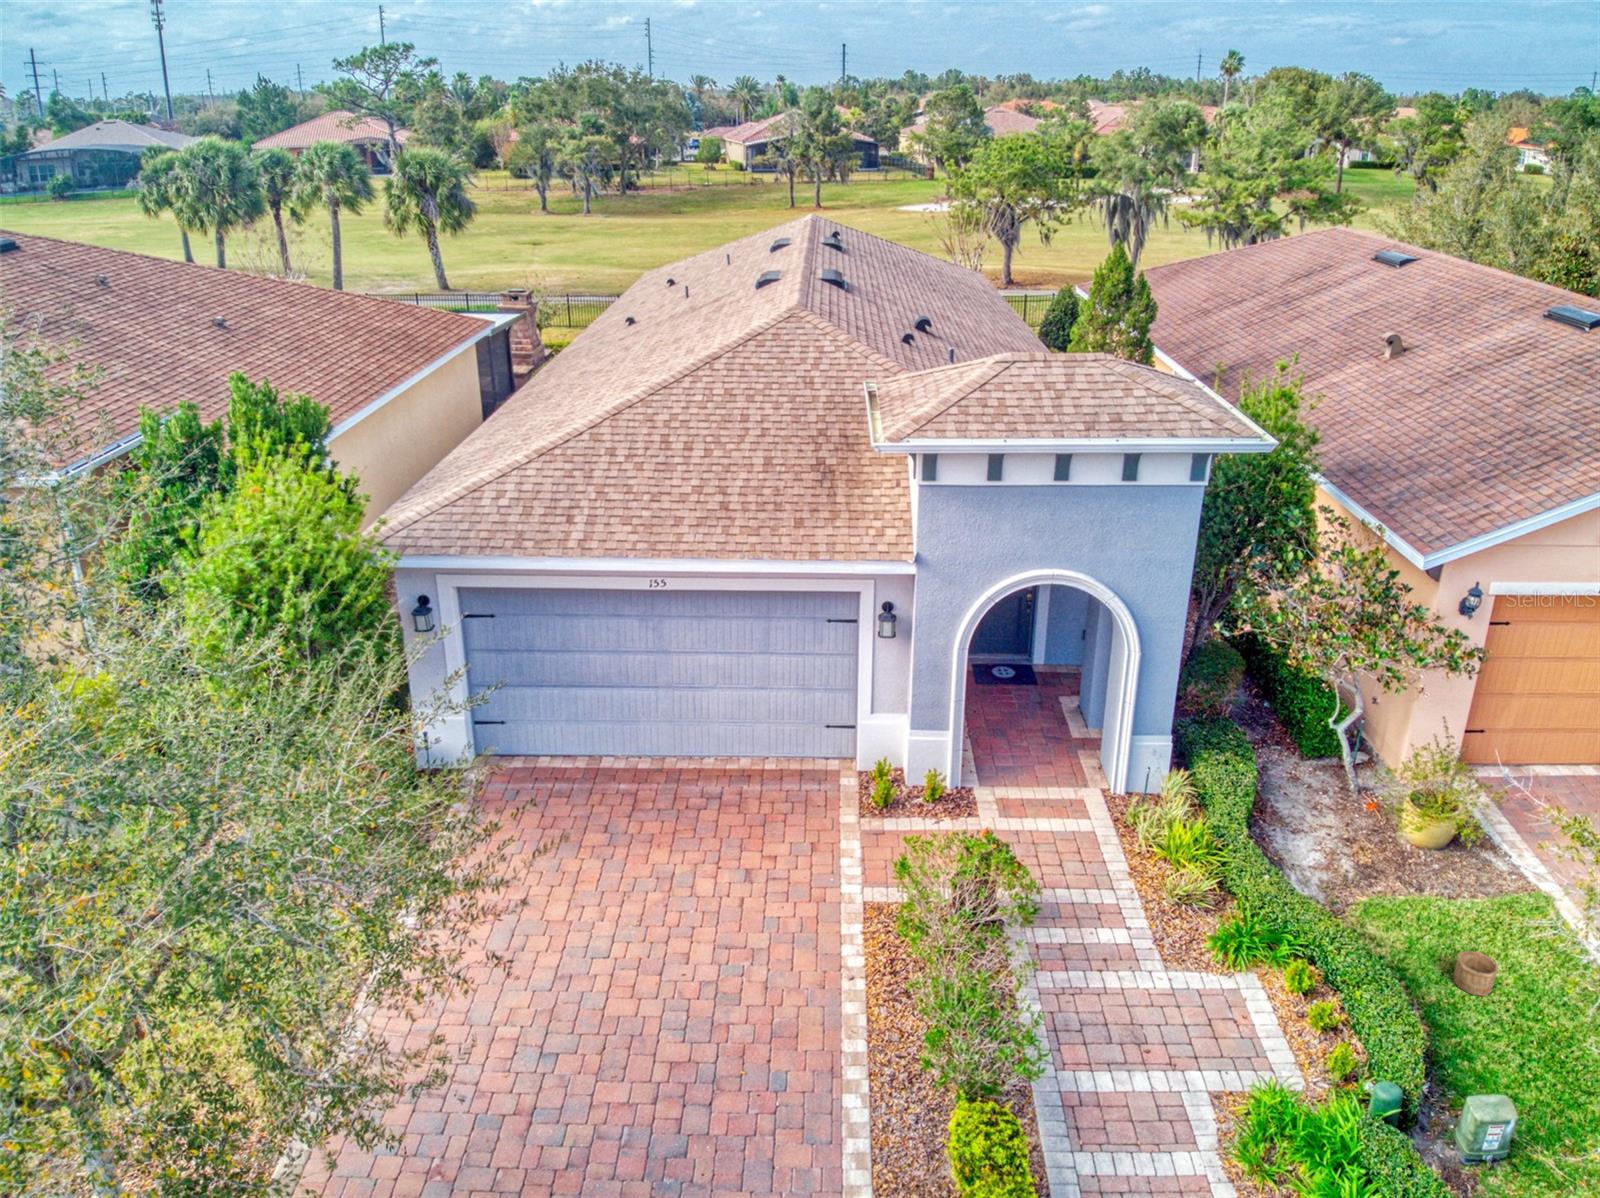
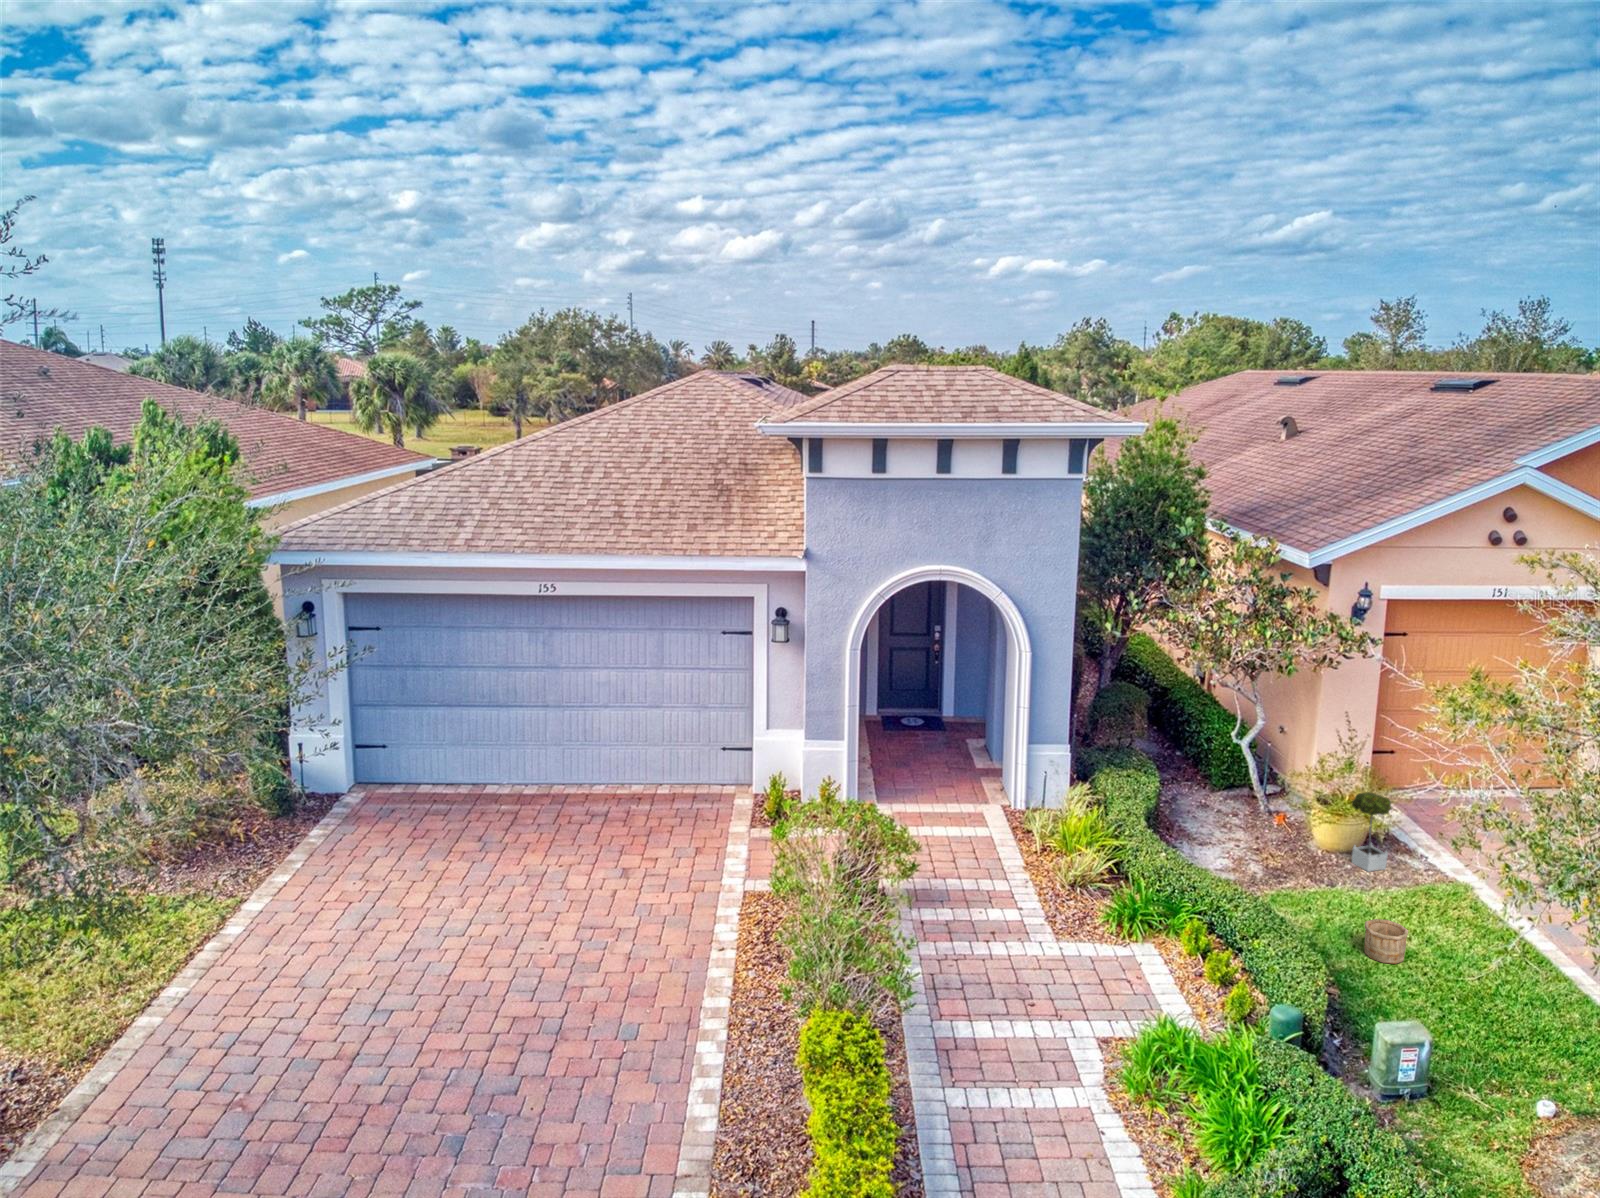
potted tree: none [1440,802,1489,874] -> present [1352,793,1392,872]

